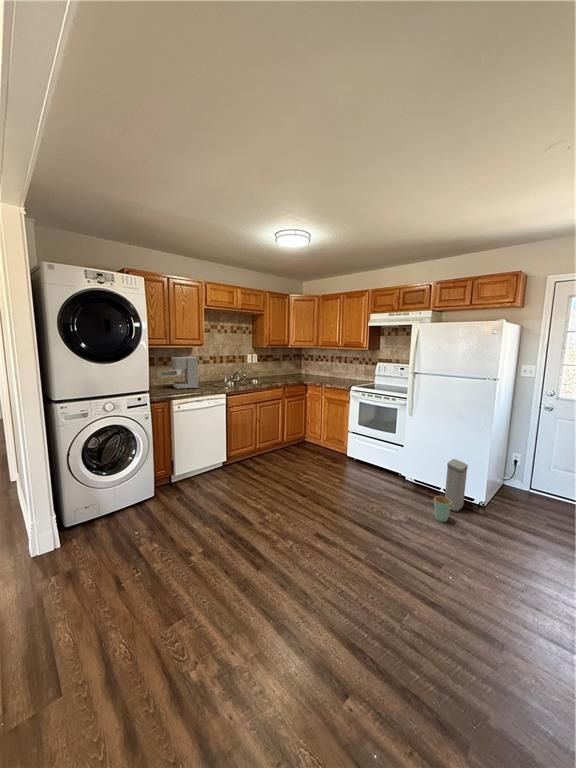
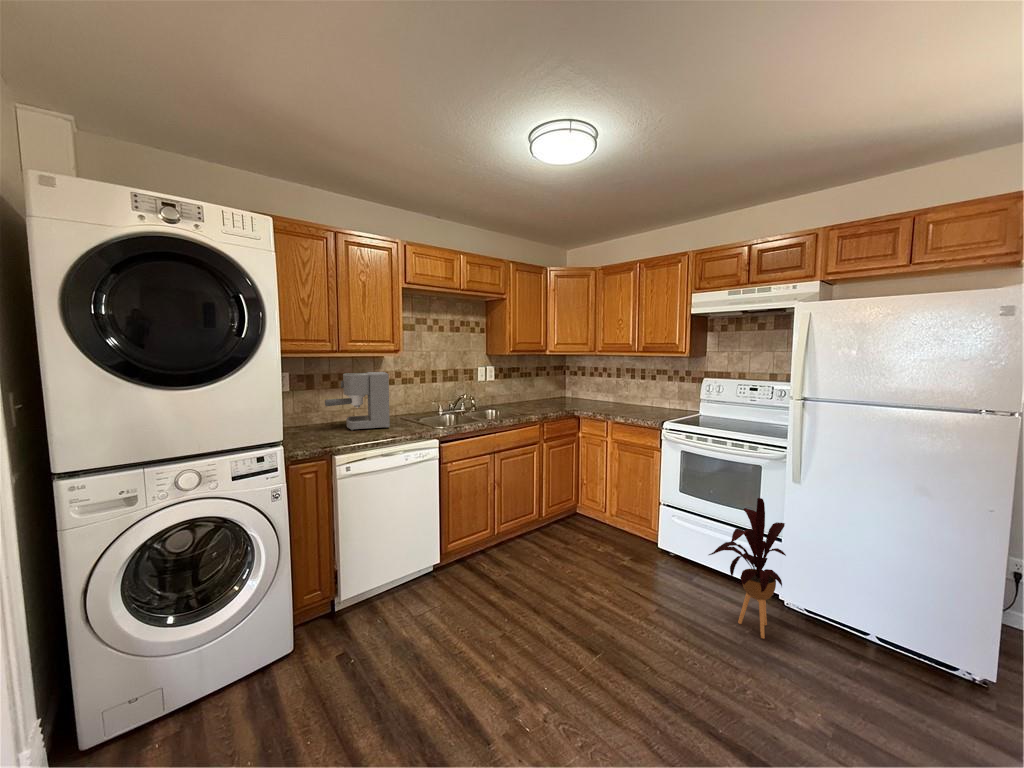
house plant: none [366,422,406,492] -> present [709,498,786,639]
trash can: present [434,459,468,522] -> none [883,579,945,733]

